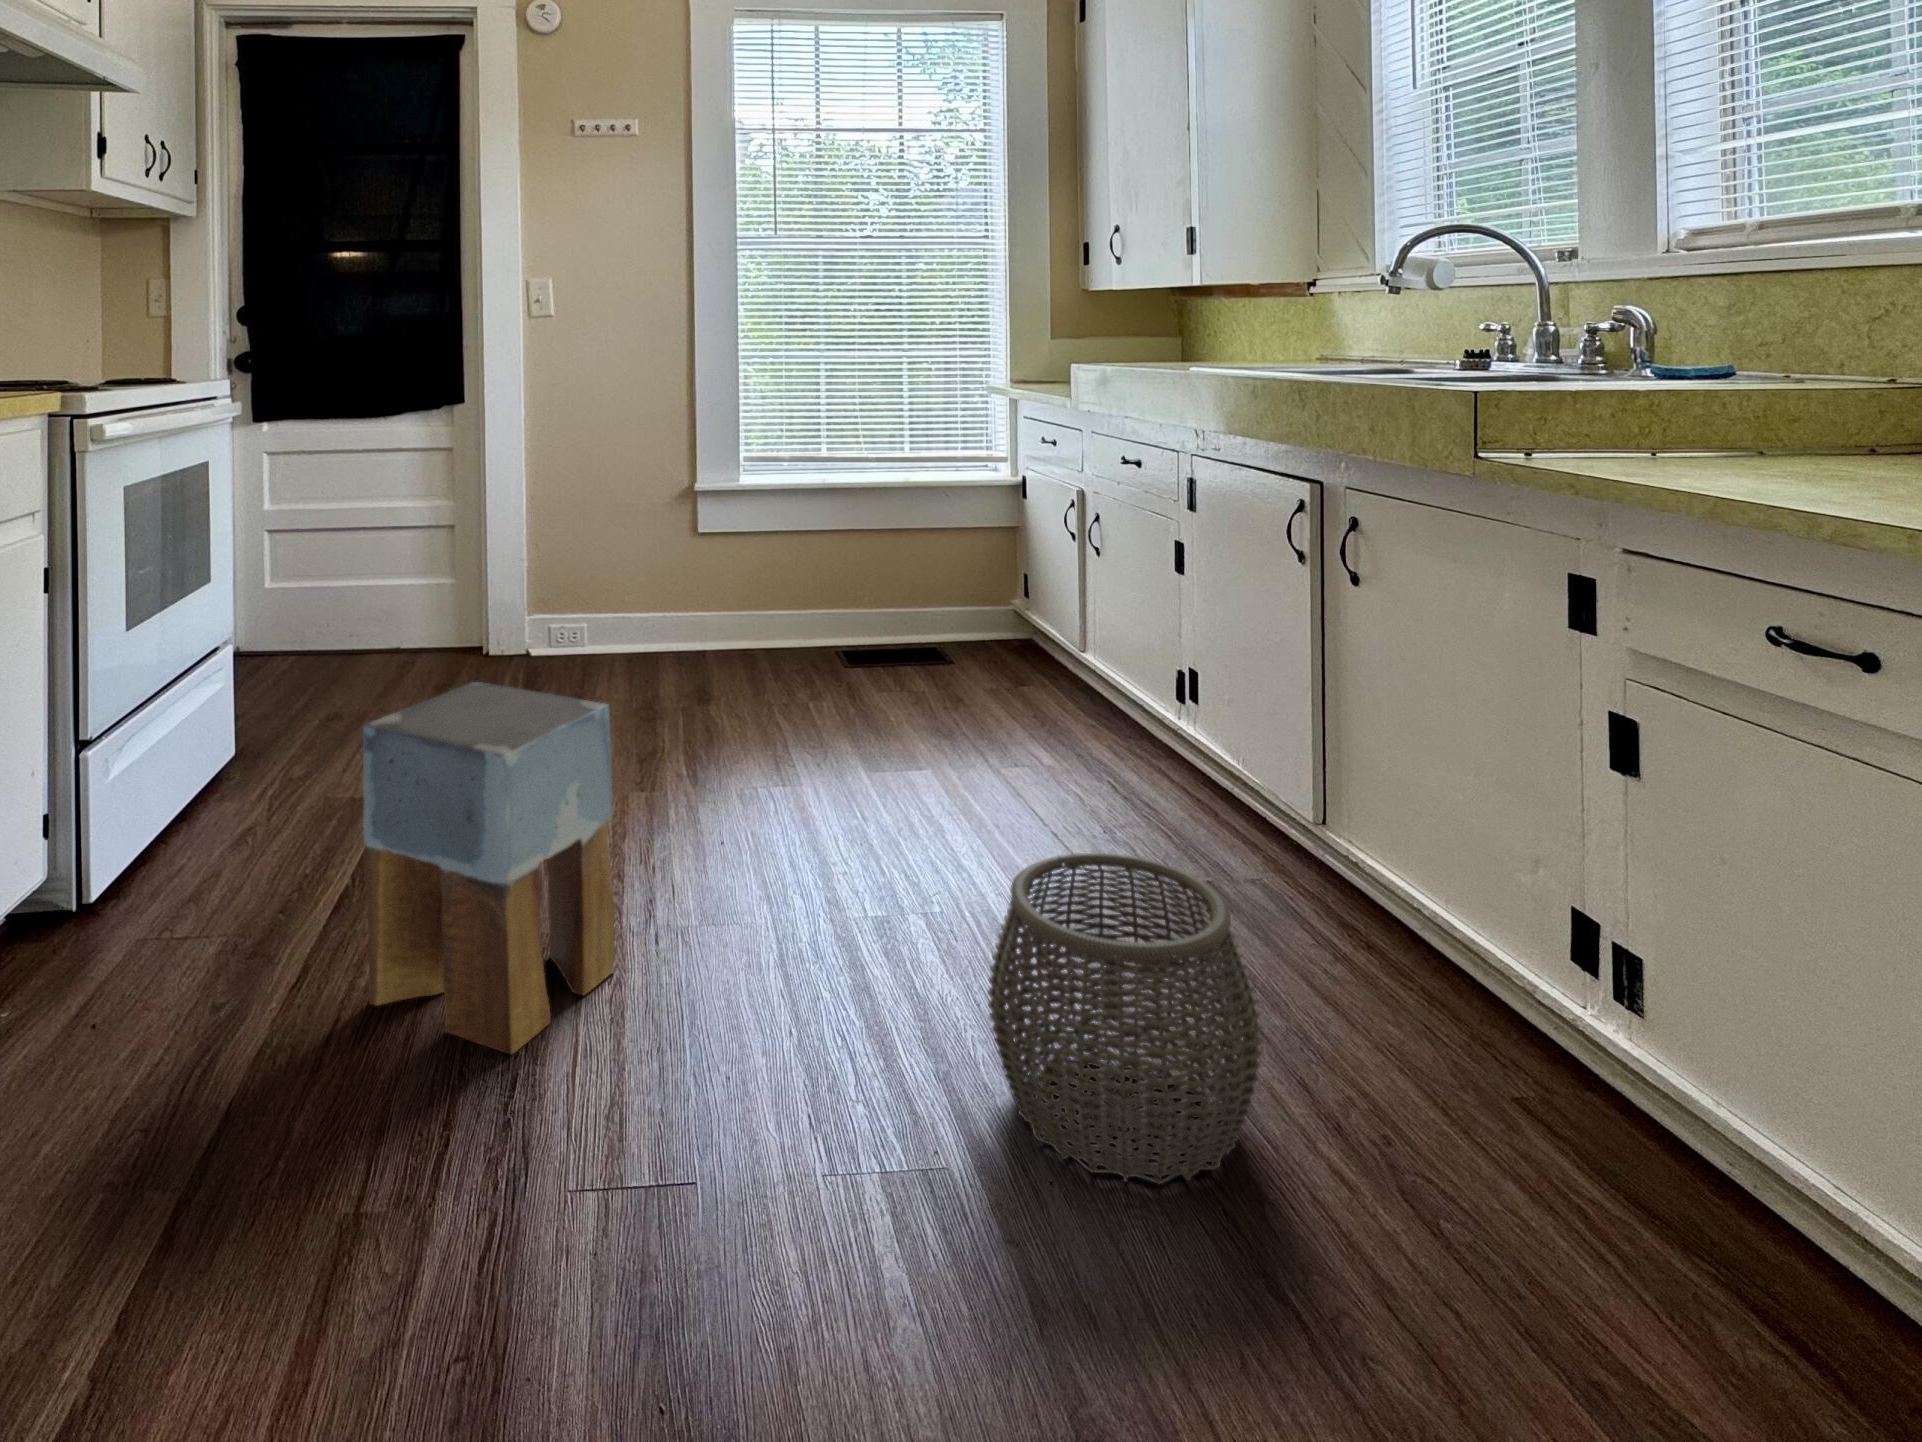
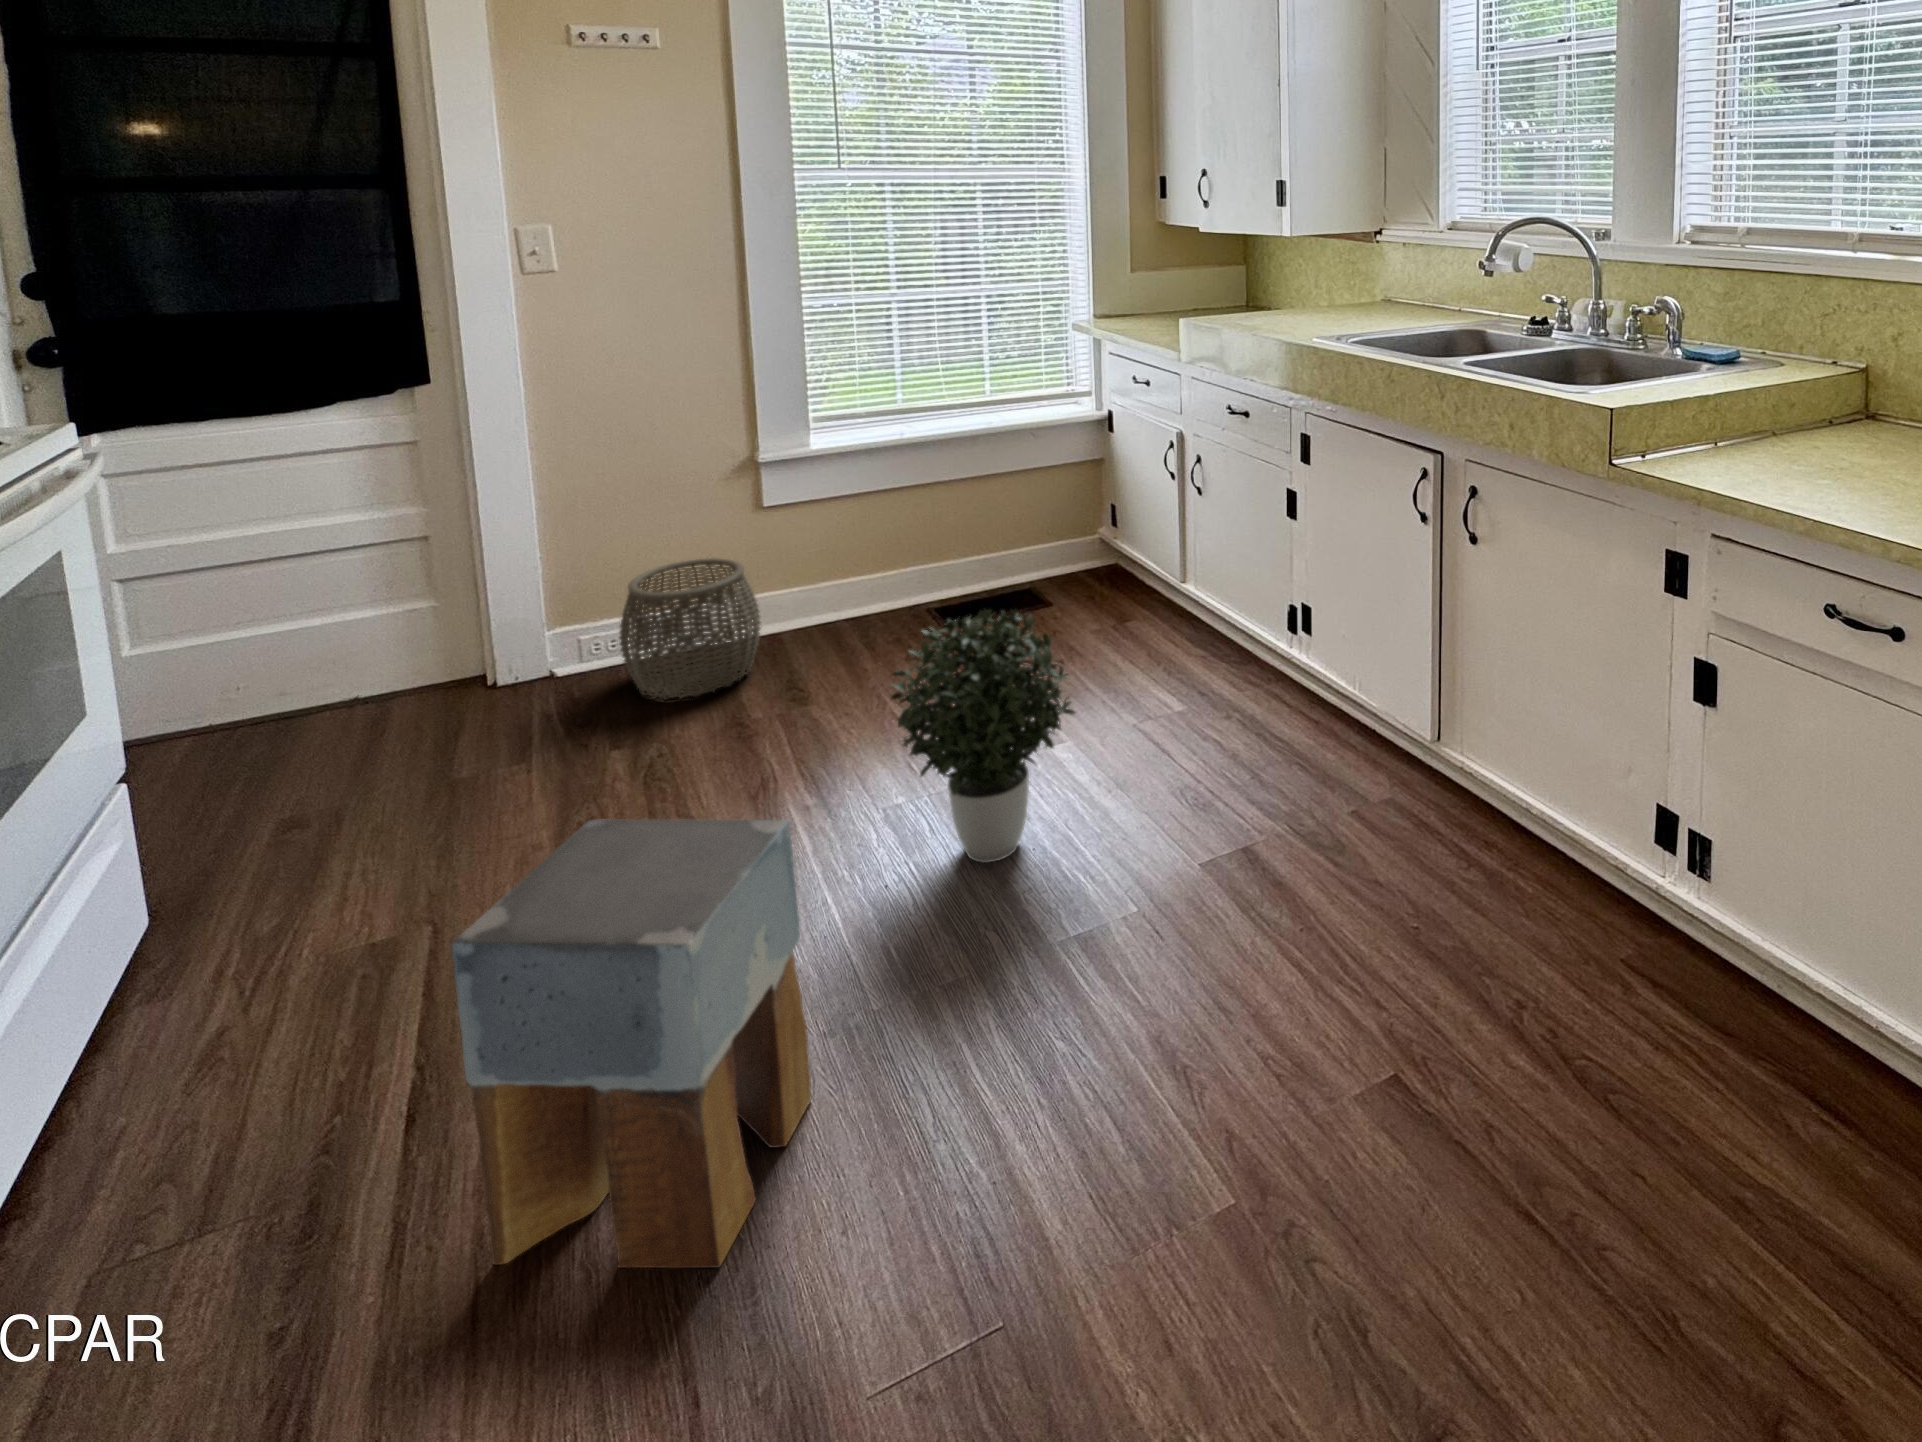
potted plant: none [739,601,908,850] -> present [891,609,1075,863]
woven basket: present [988,853,1263,1184] -> present [619,558,761,699]

